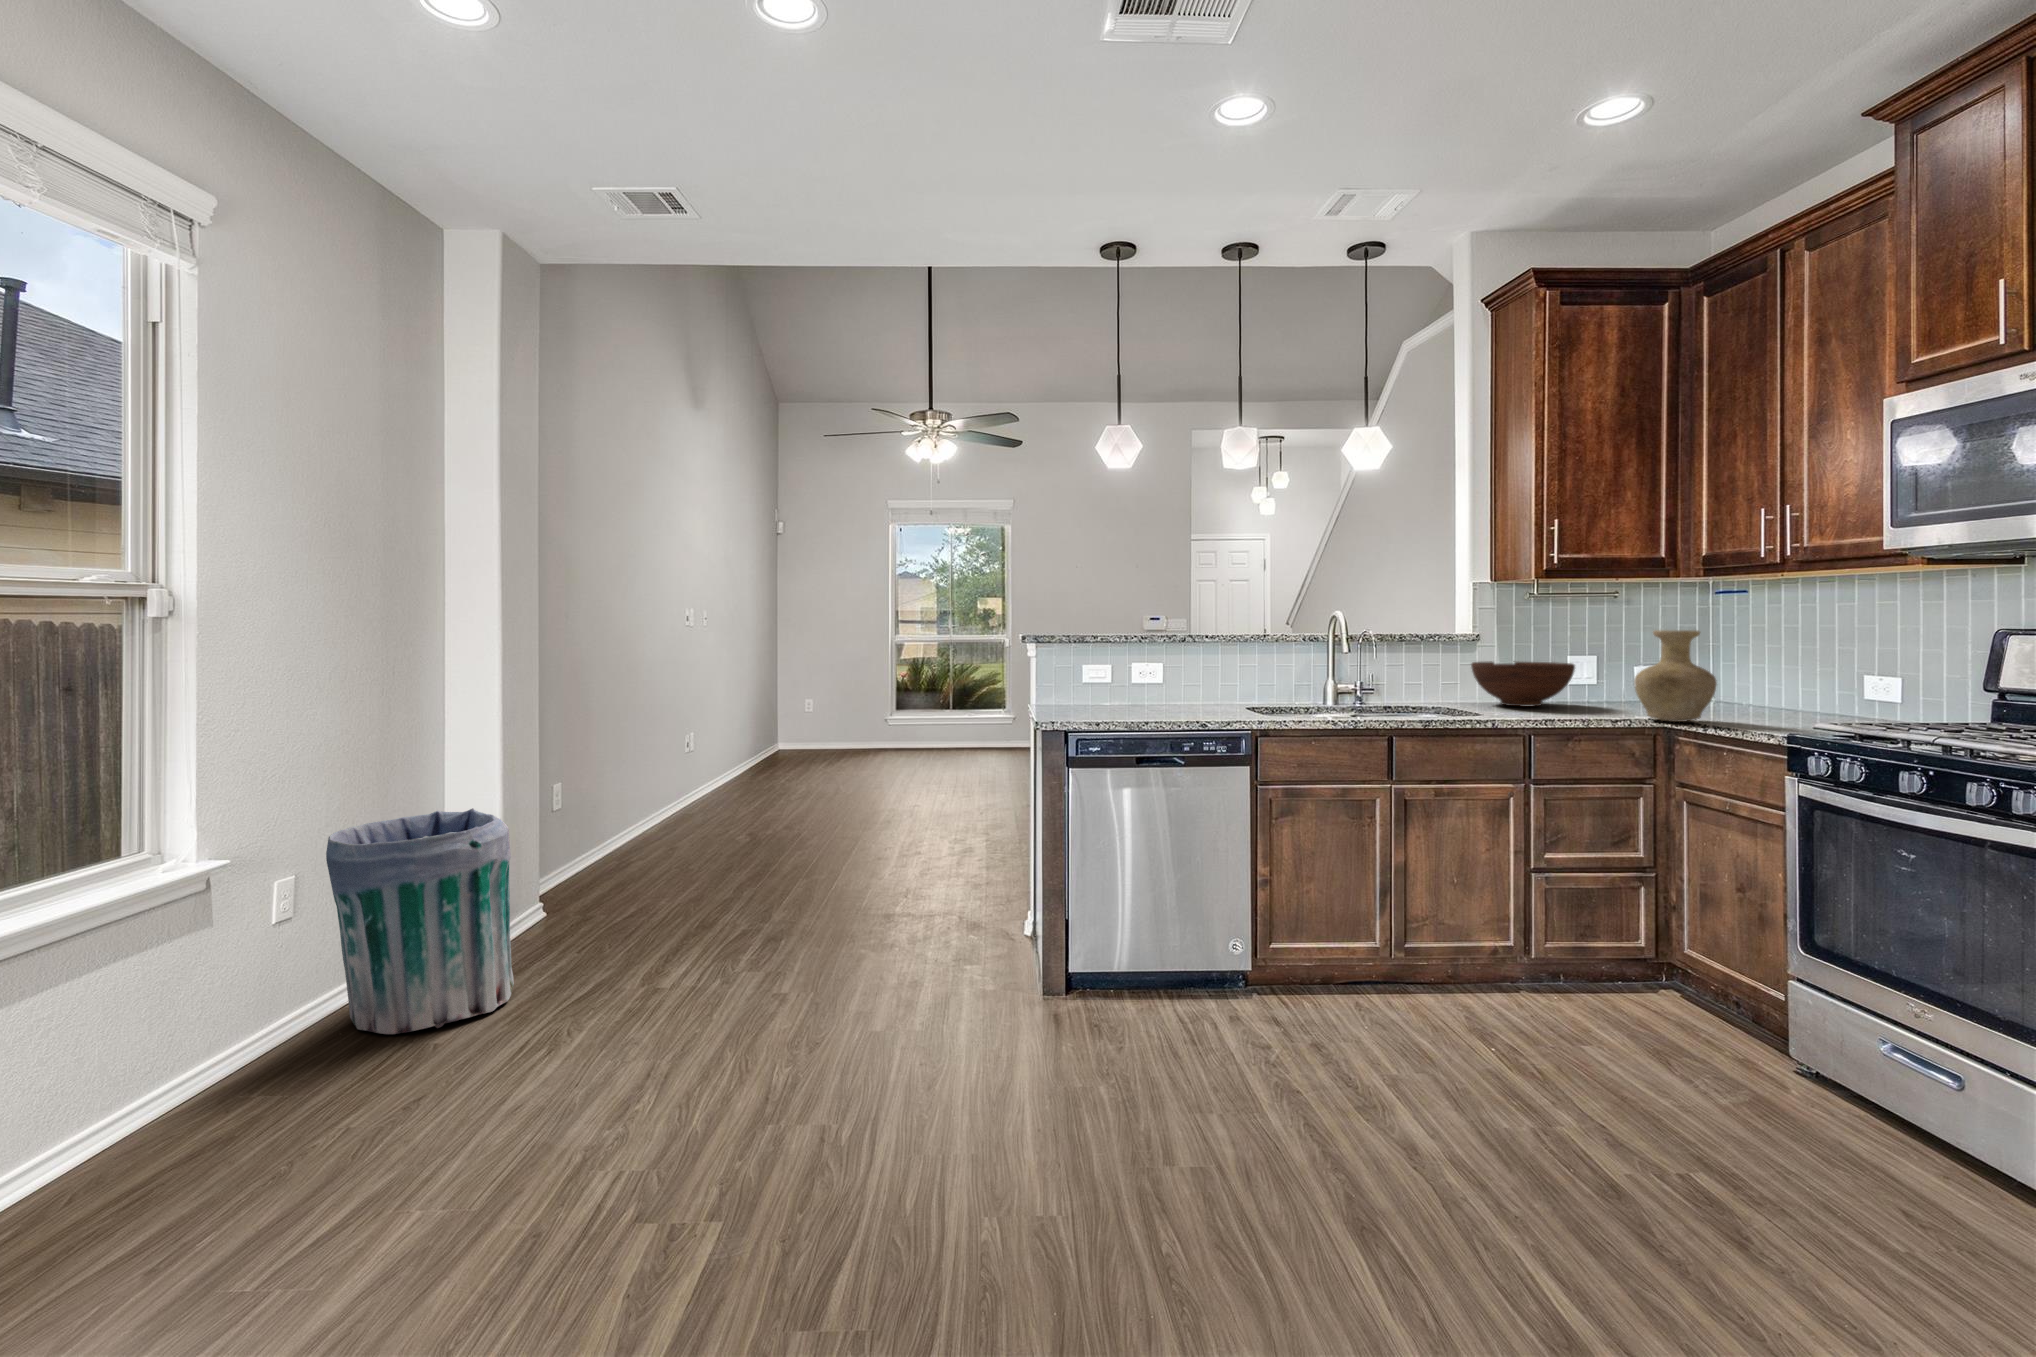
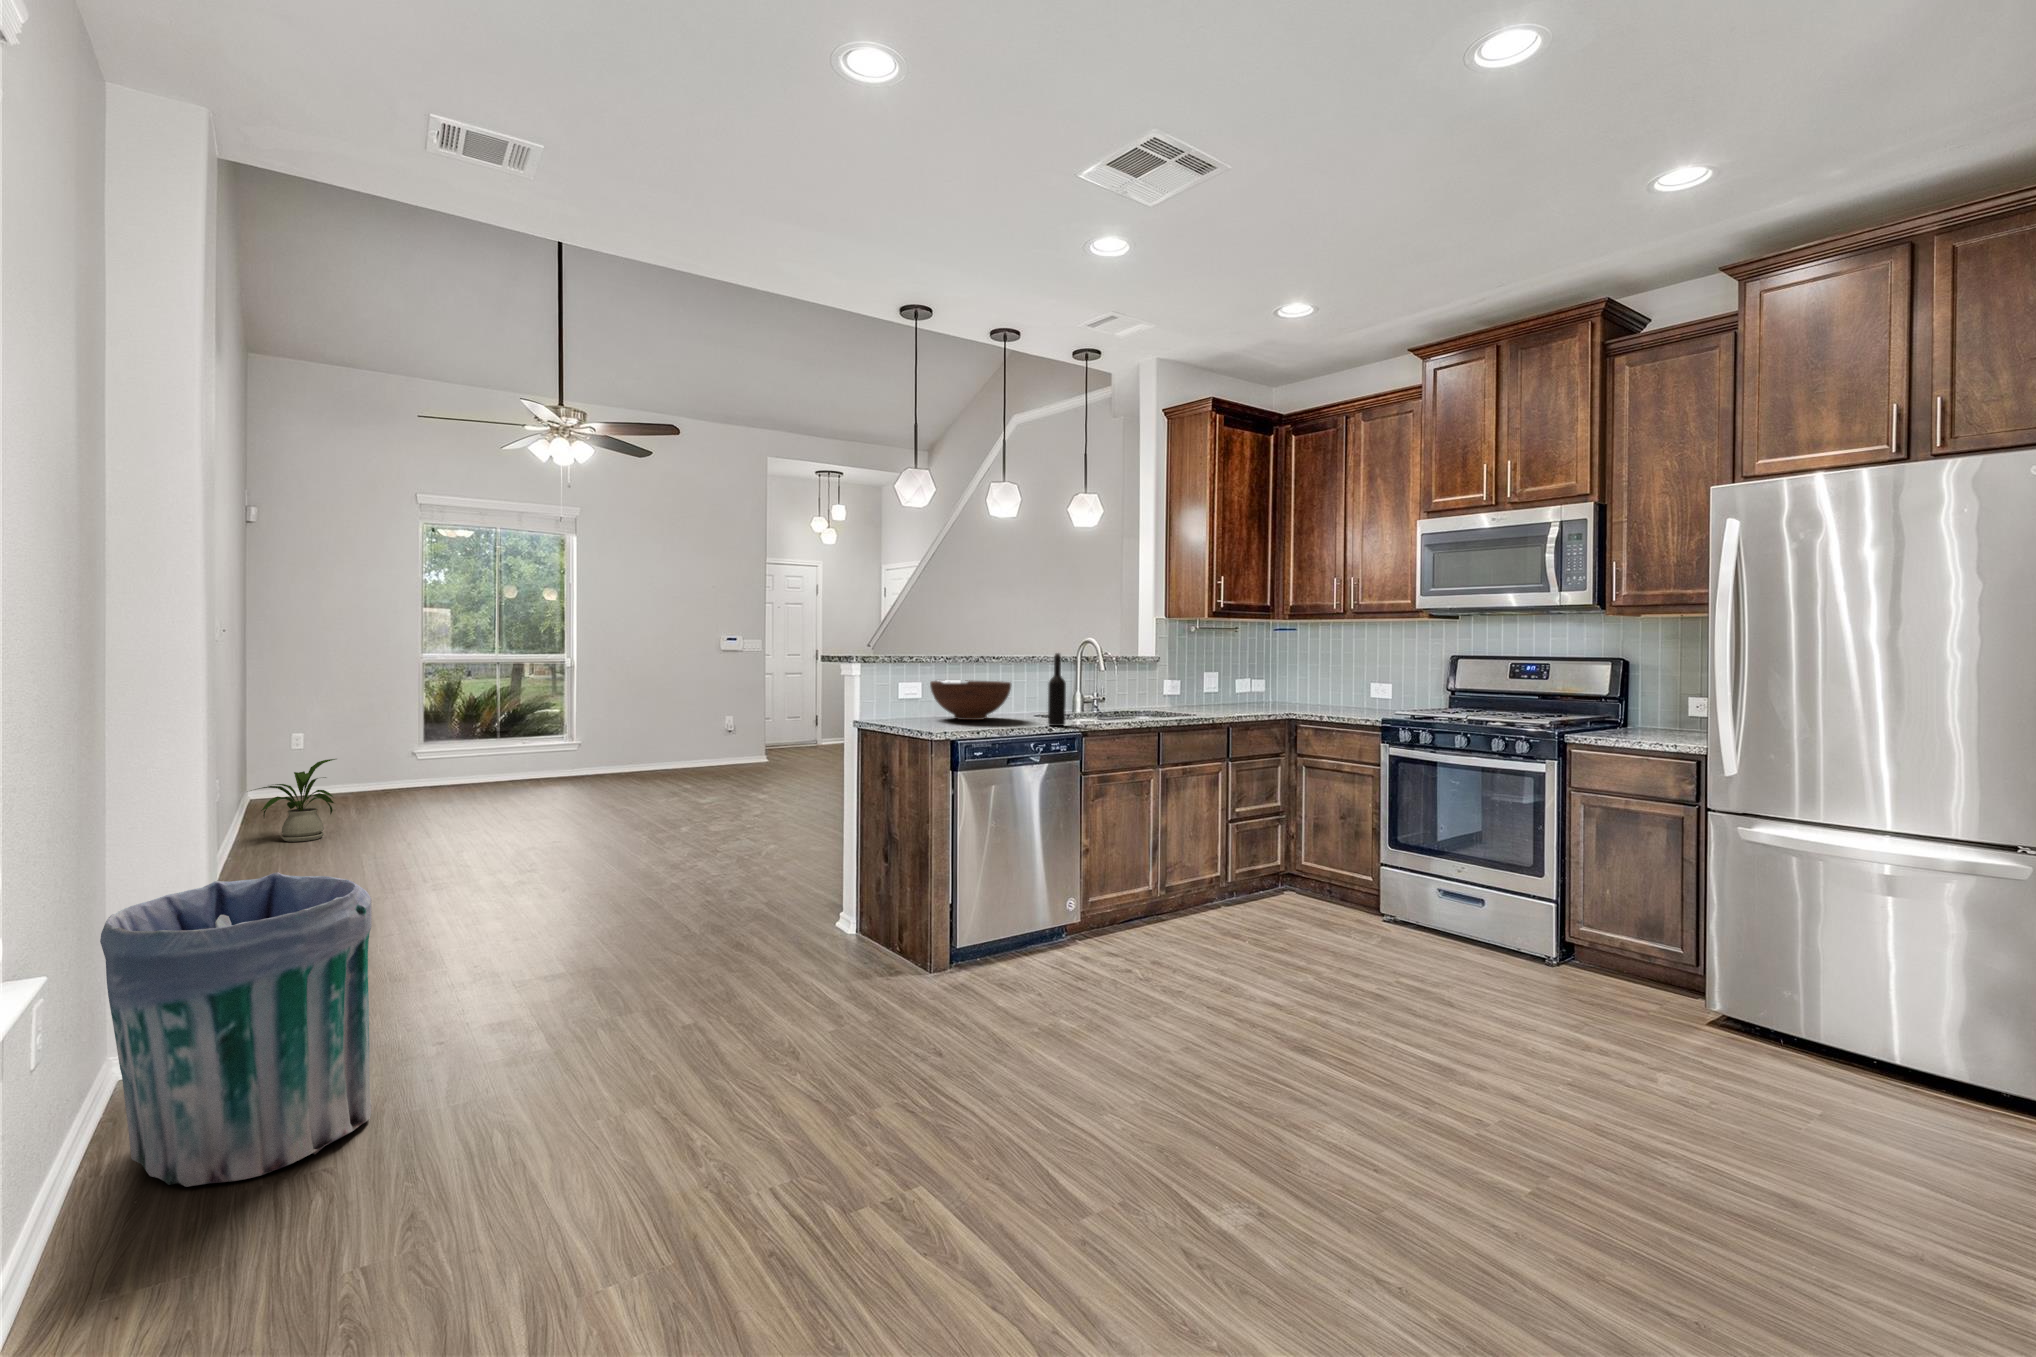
vase: present [1634,630,1717,722] -> none [1274,655,1321,715]
wine bottle: none [1218,633,1241,722] -> present [1048,653,1066,726]
fruit bowl: present [1471,661,1575,707] -> present [930,680,1011,720]
house plant: none [723,724,790,788] -> present [251,759,335,842]

